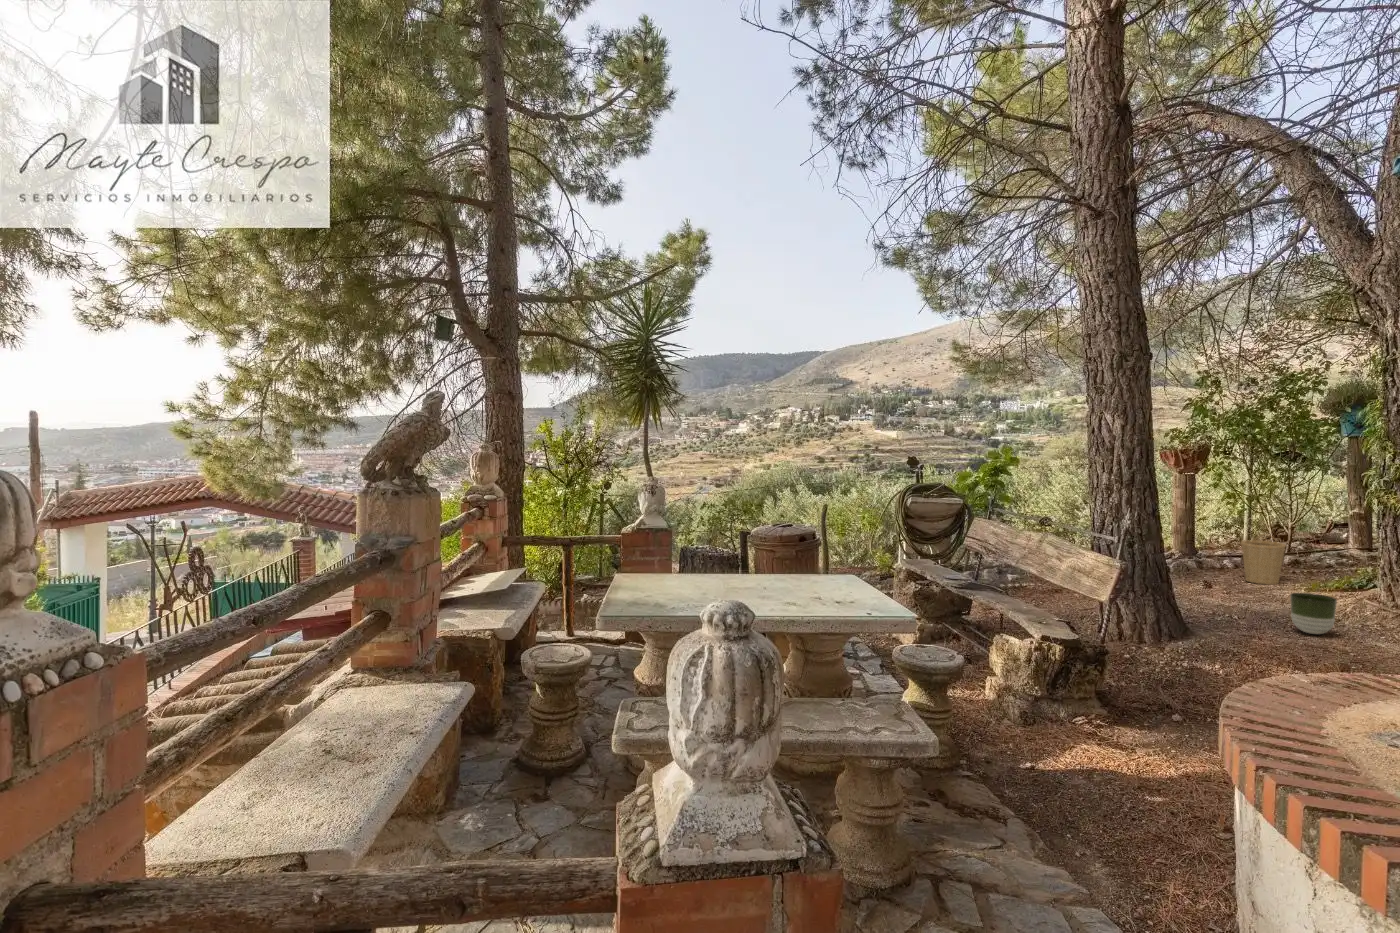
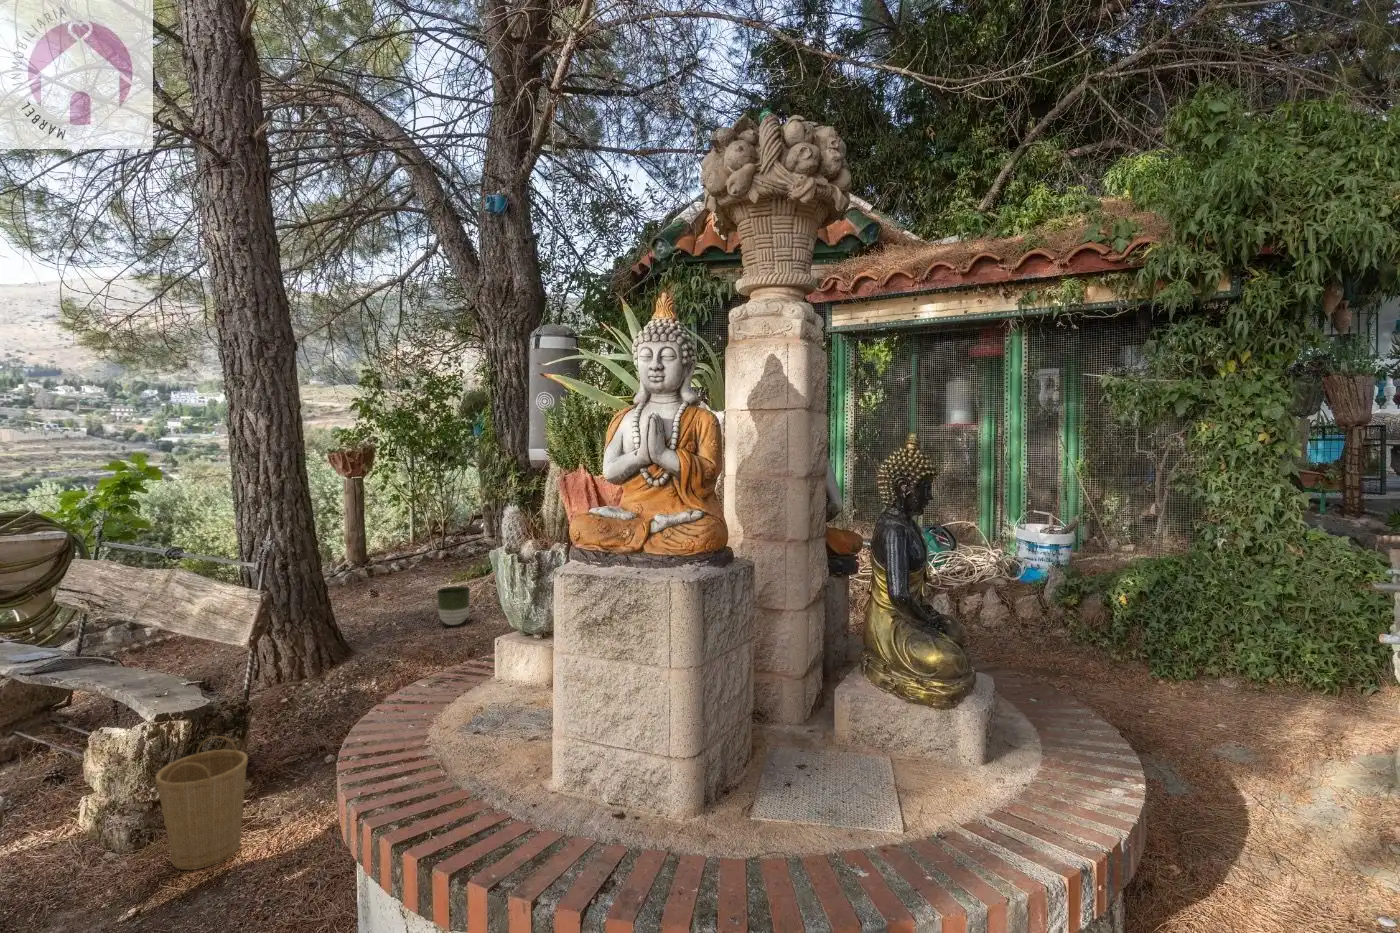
basket: present [1241,537,1285,585] -> present [156,736,248,870]

